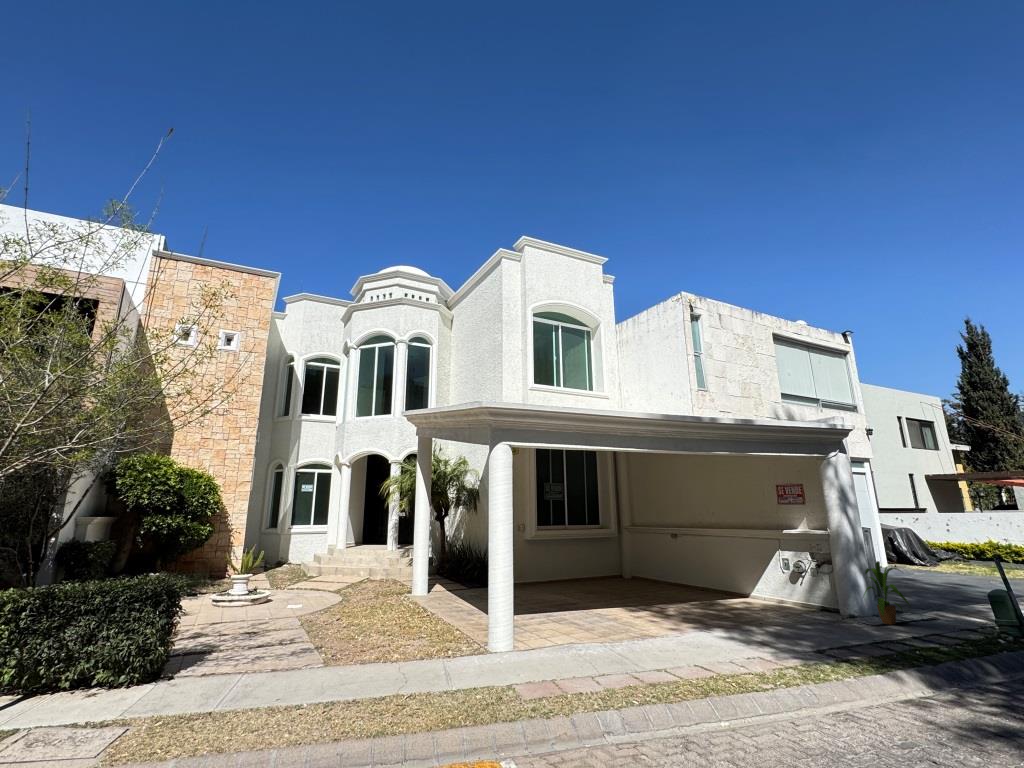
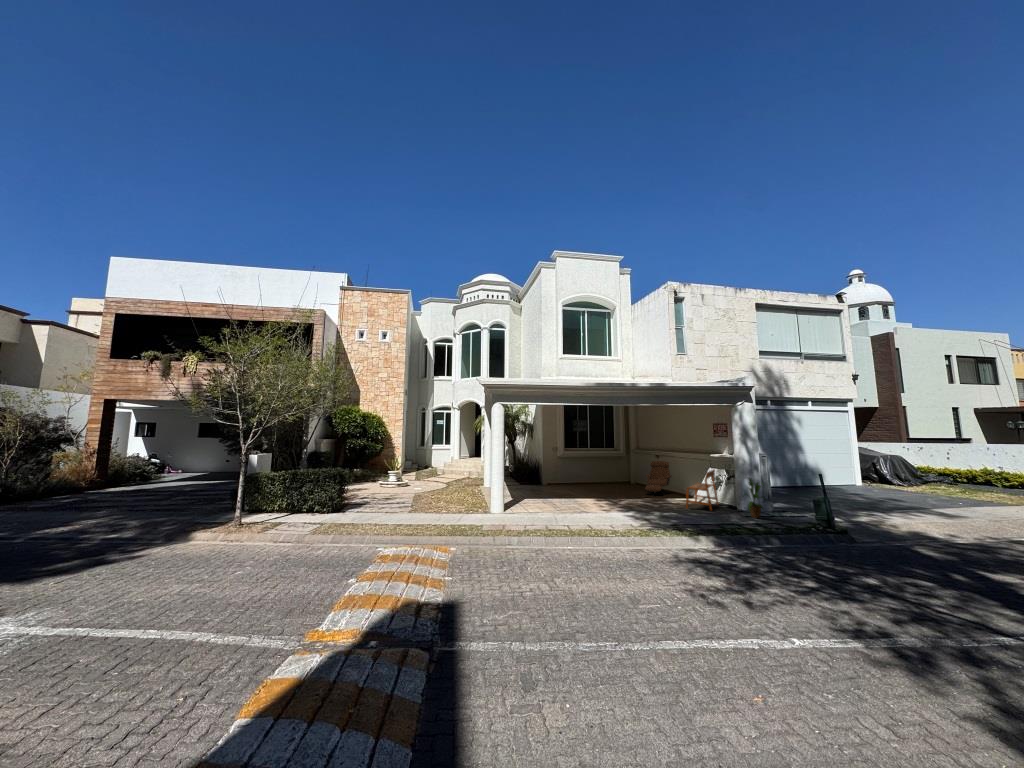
lounge chair: none [668,541,707,596] -> present [645,461,672,495]
bench: none [764,550,814,616] -> present [686,469,719,511]

